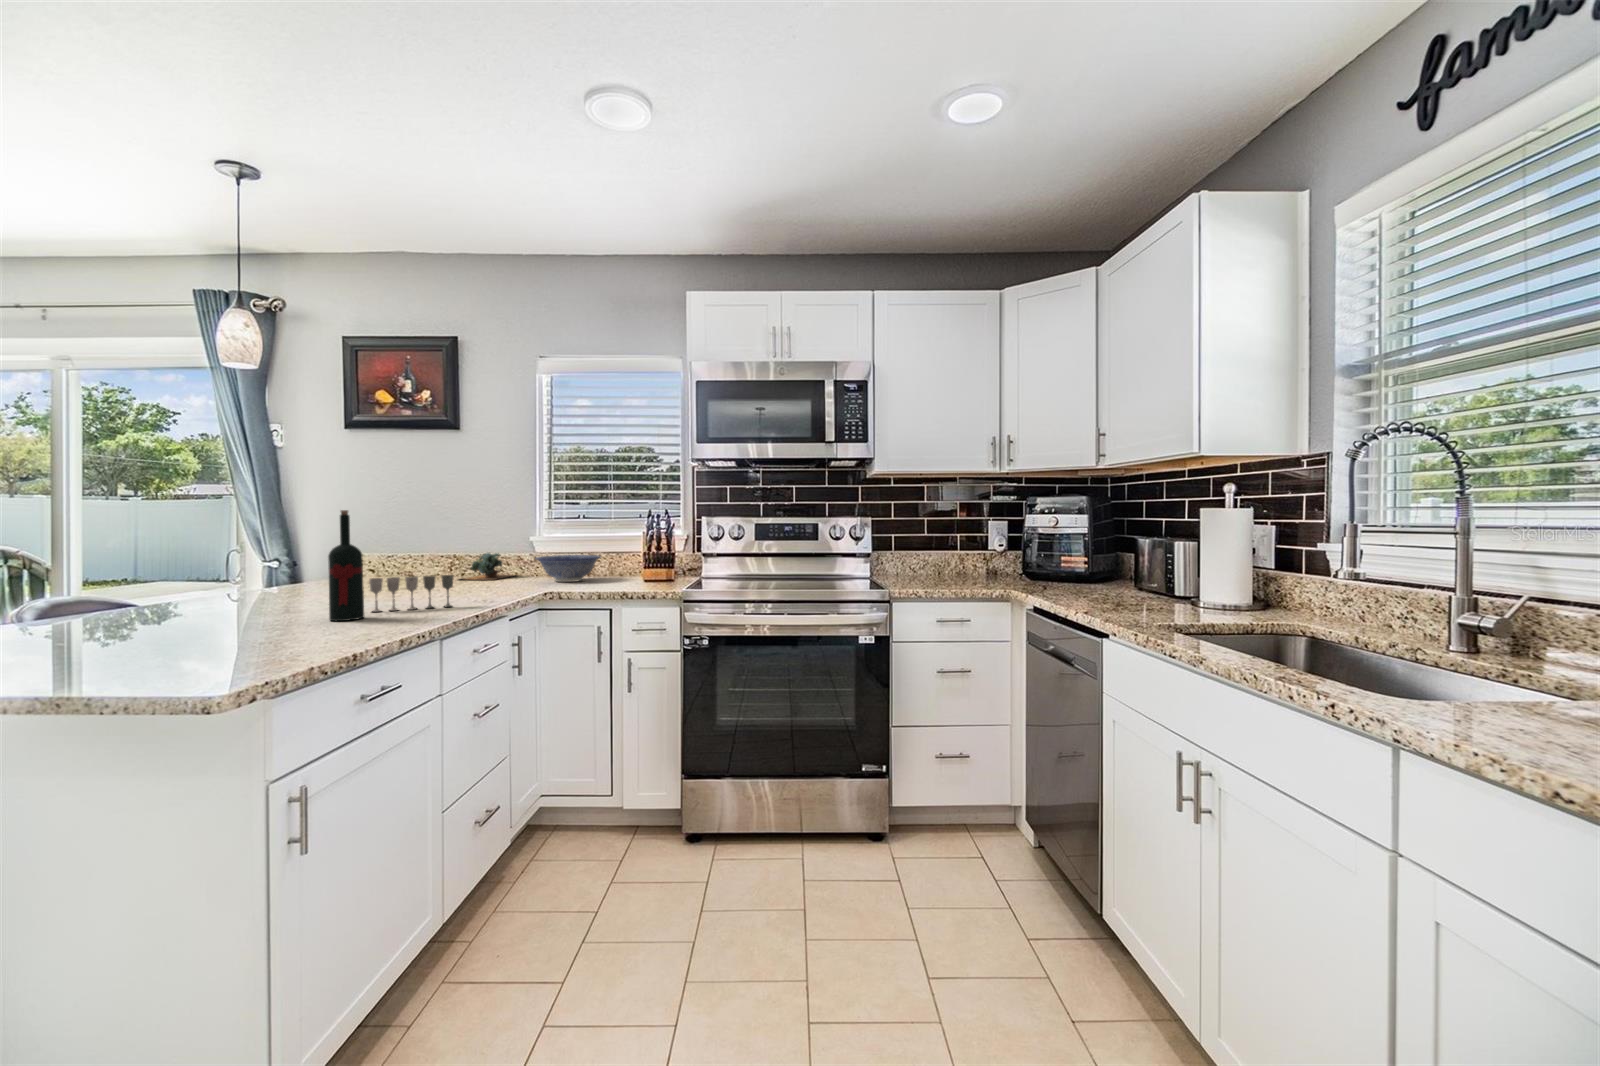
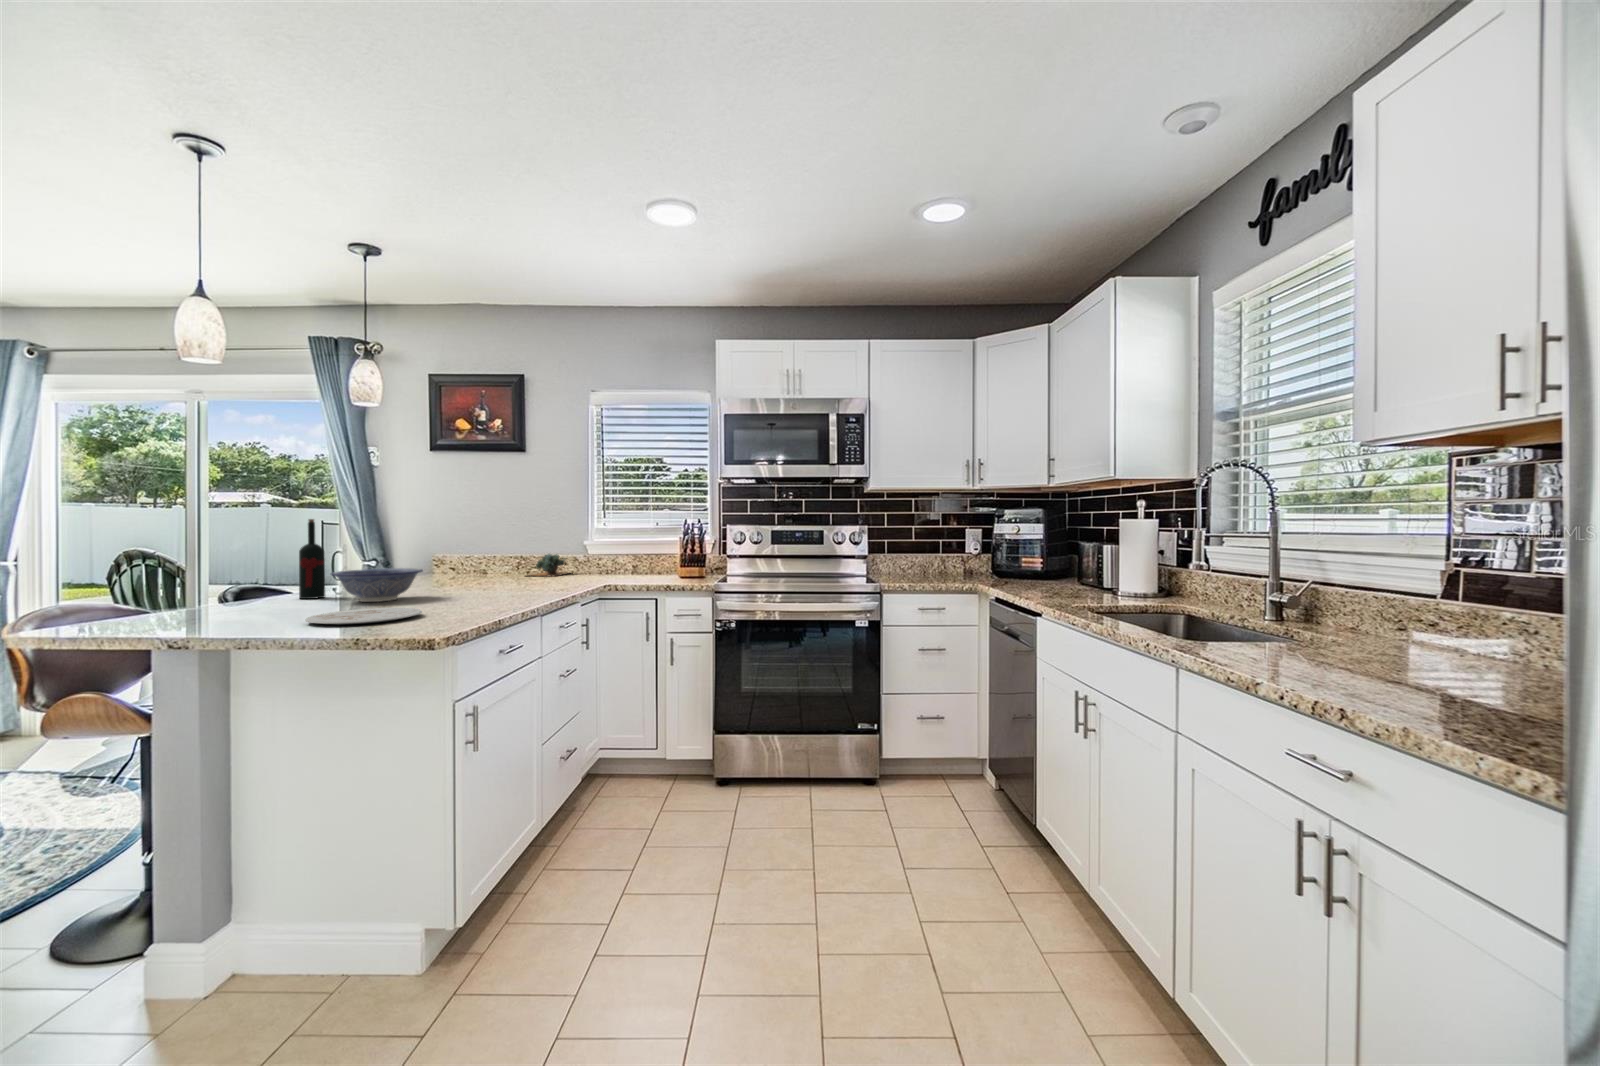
wine bottle: present [328,510,364,621] -> present [299,519,325,599]
decorative bowl: present [535,555,601,582] -> present [331,568,423,602]
wine glass: present [369,575,454,612] -> none [482,569,543,597]
plate: none [48,635,247,666] -> present [305,608,422,625]

